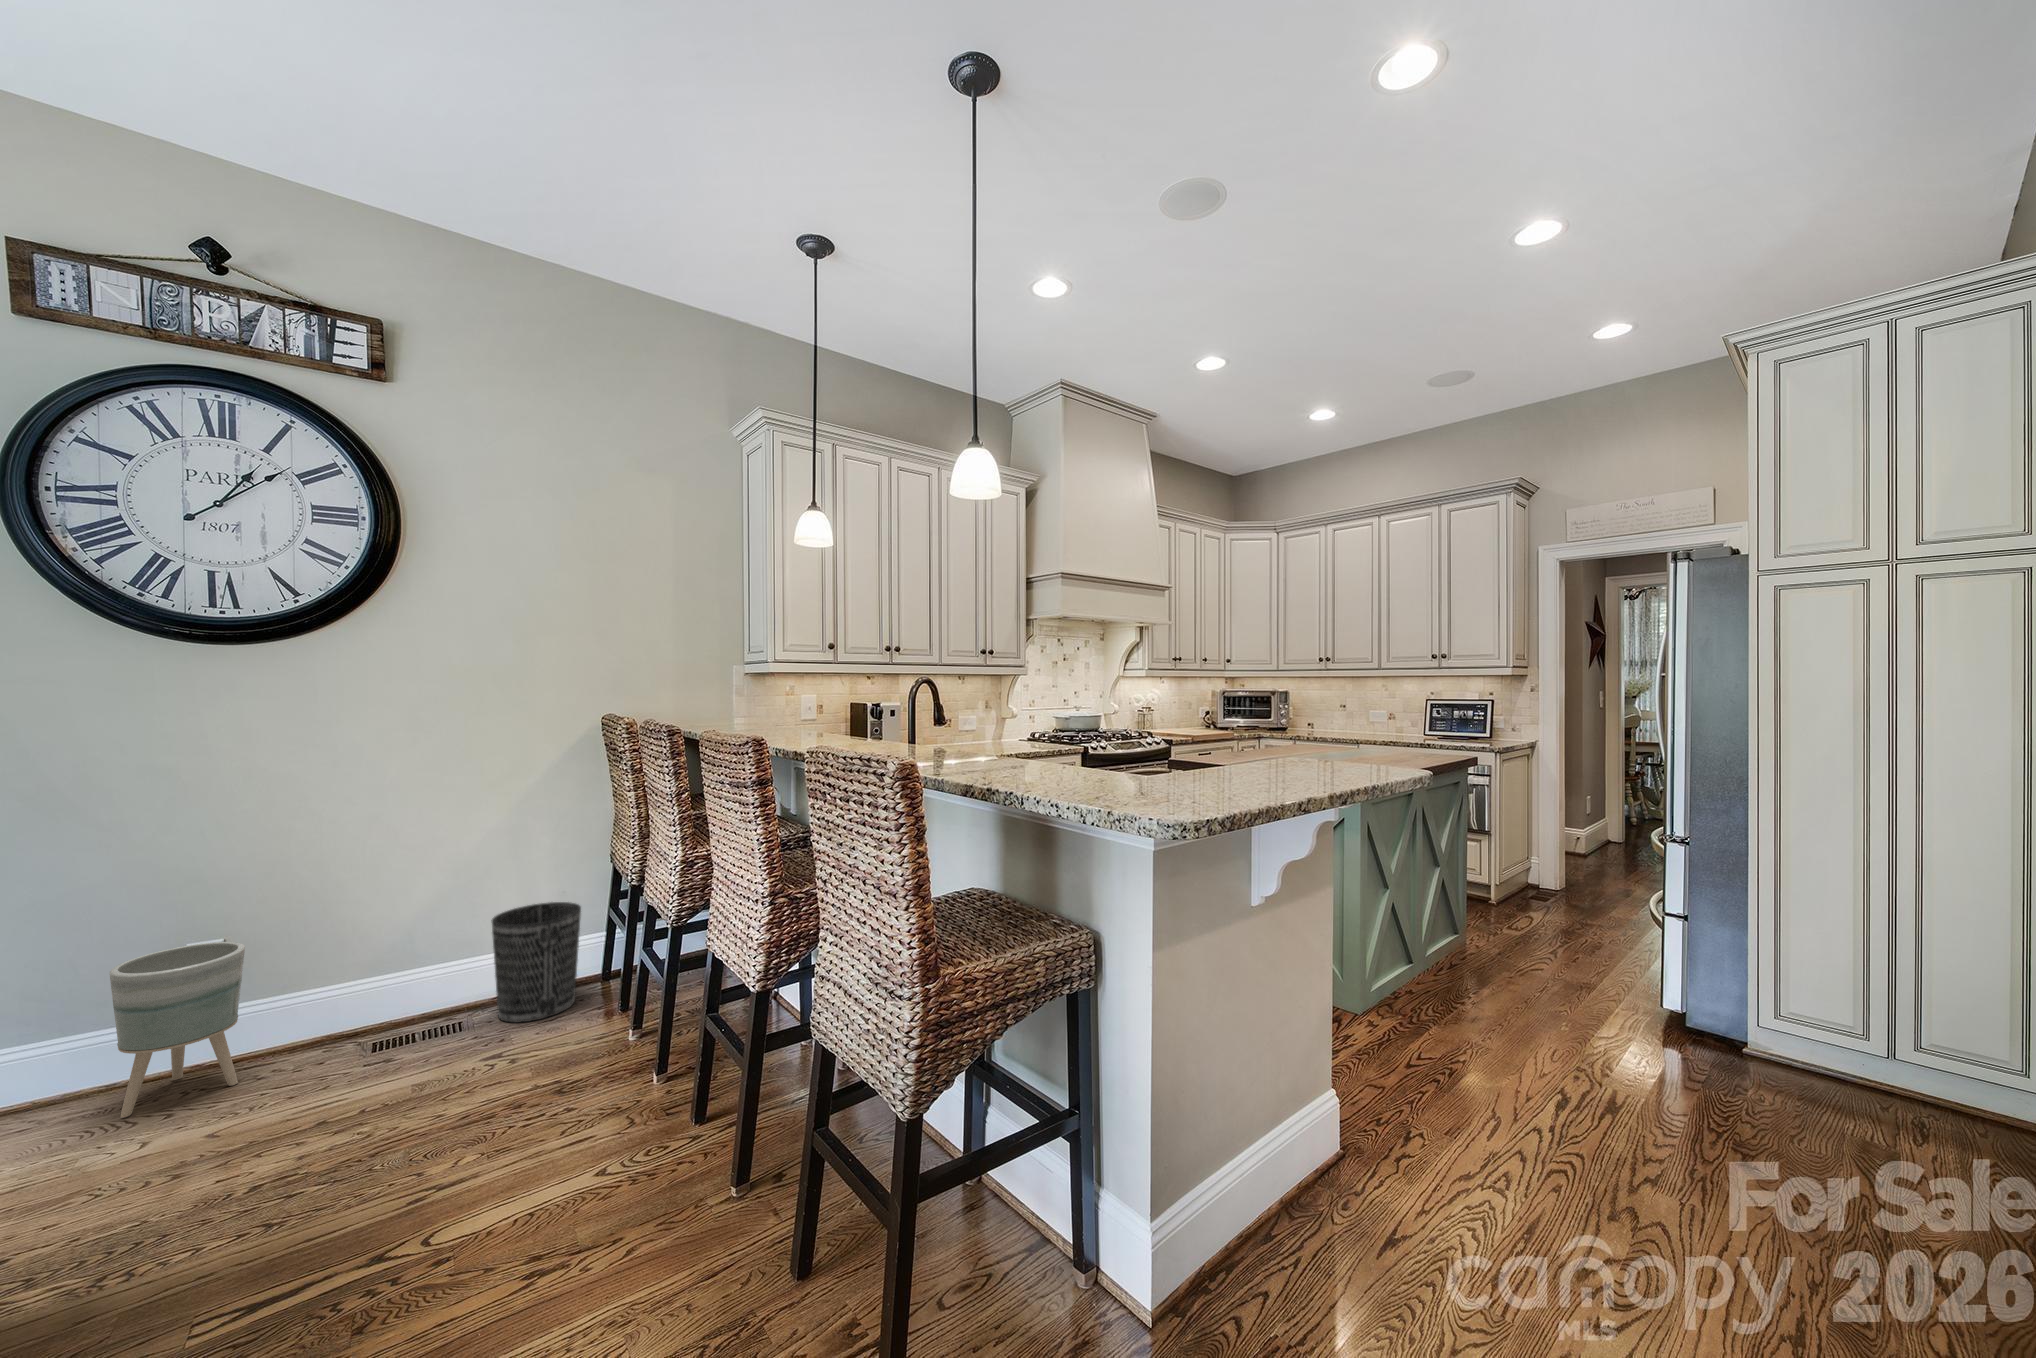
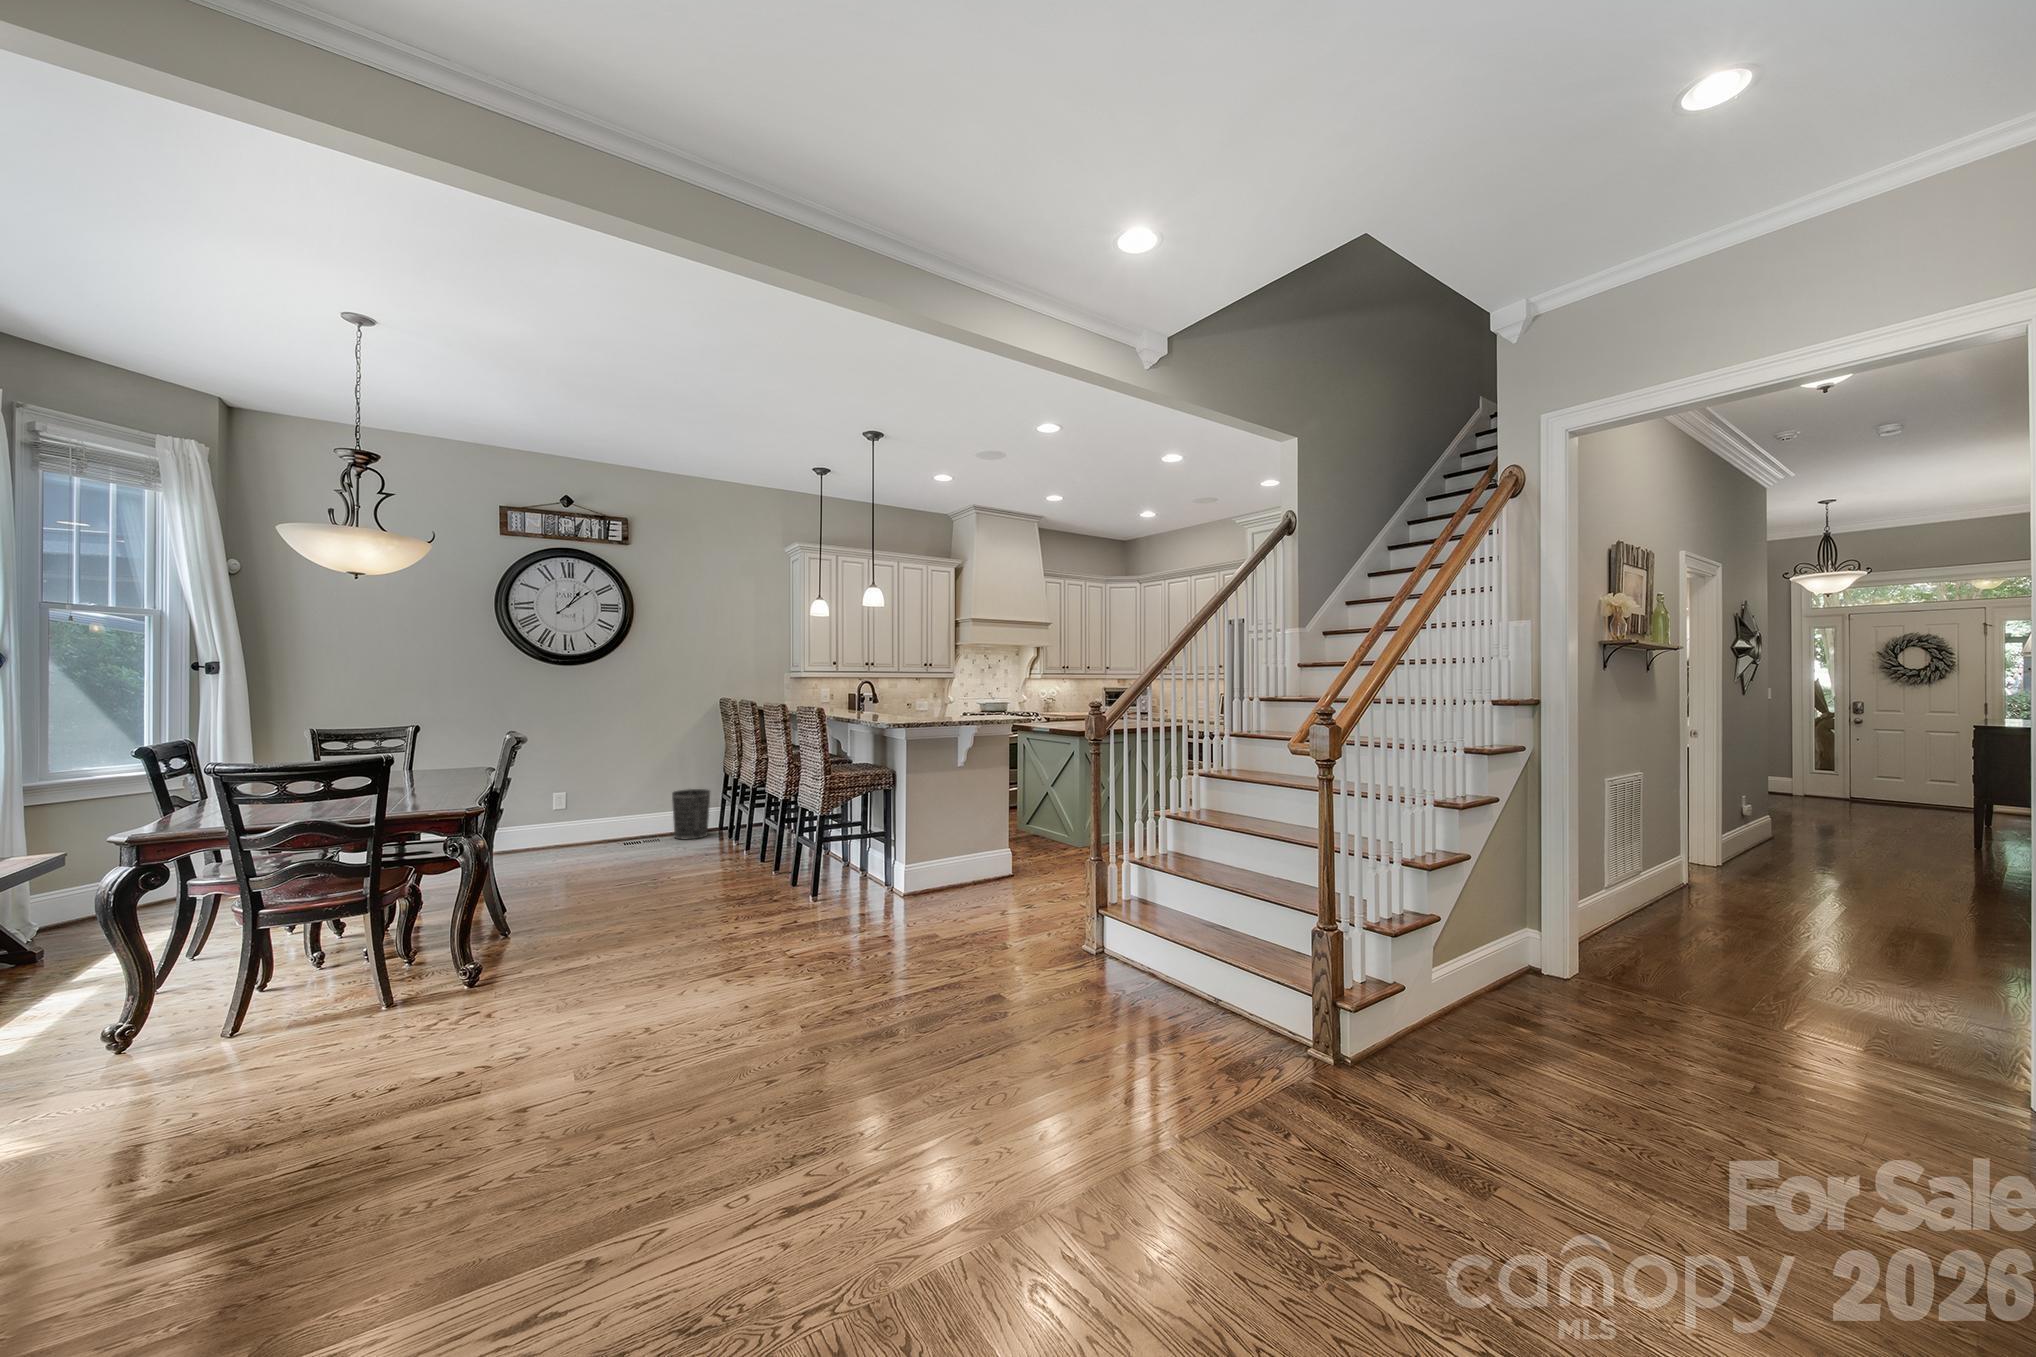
planter: present [110,942,245,1118] -> none [537,793,580,855]

